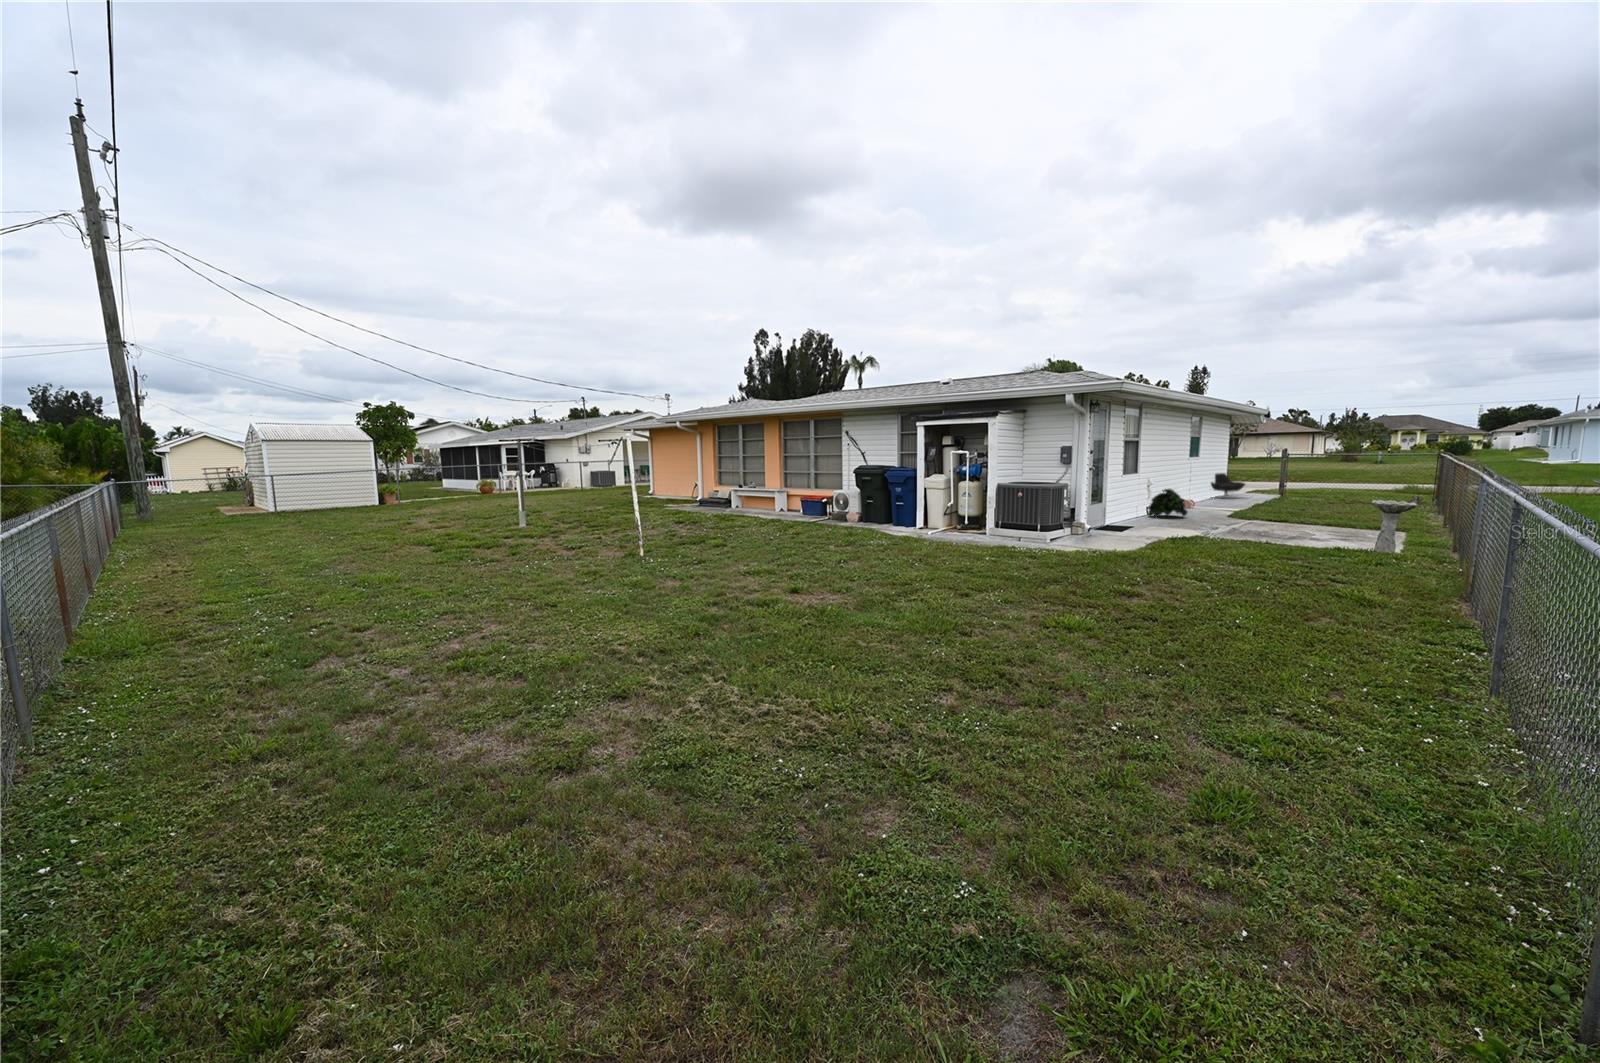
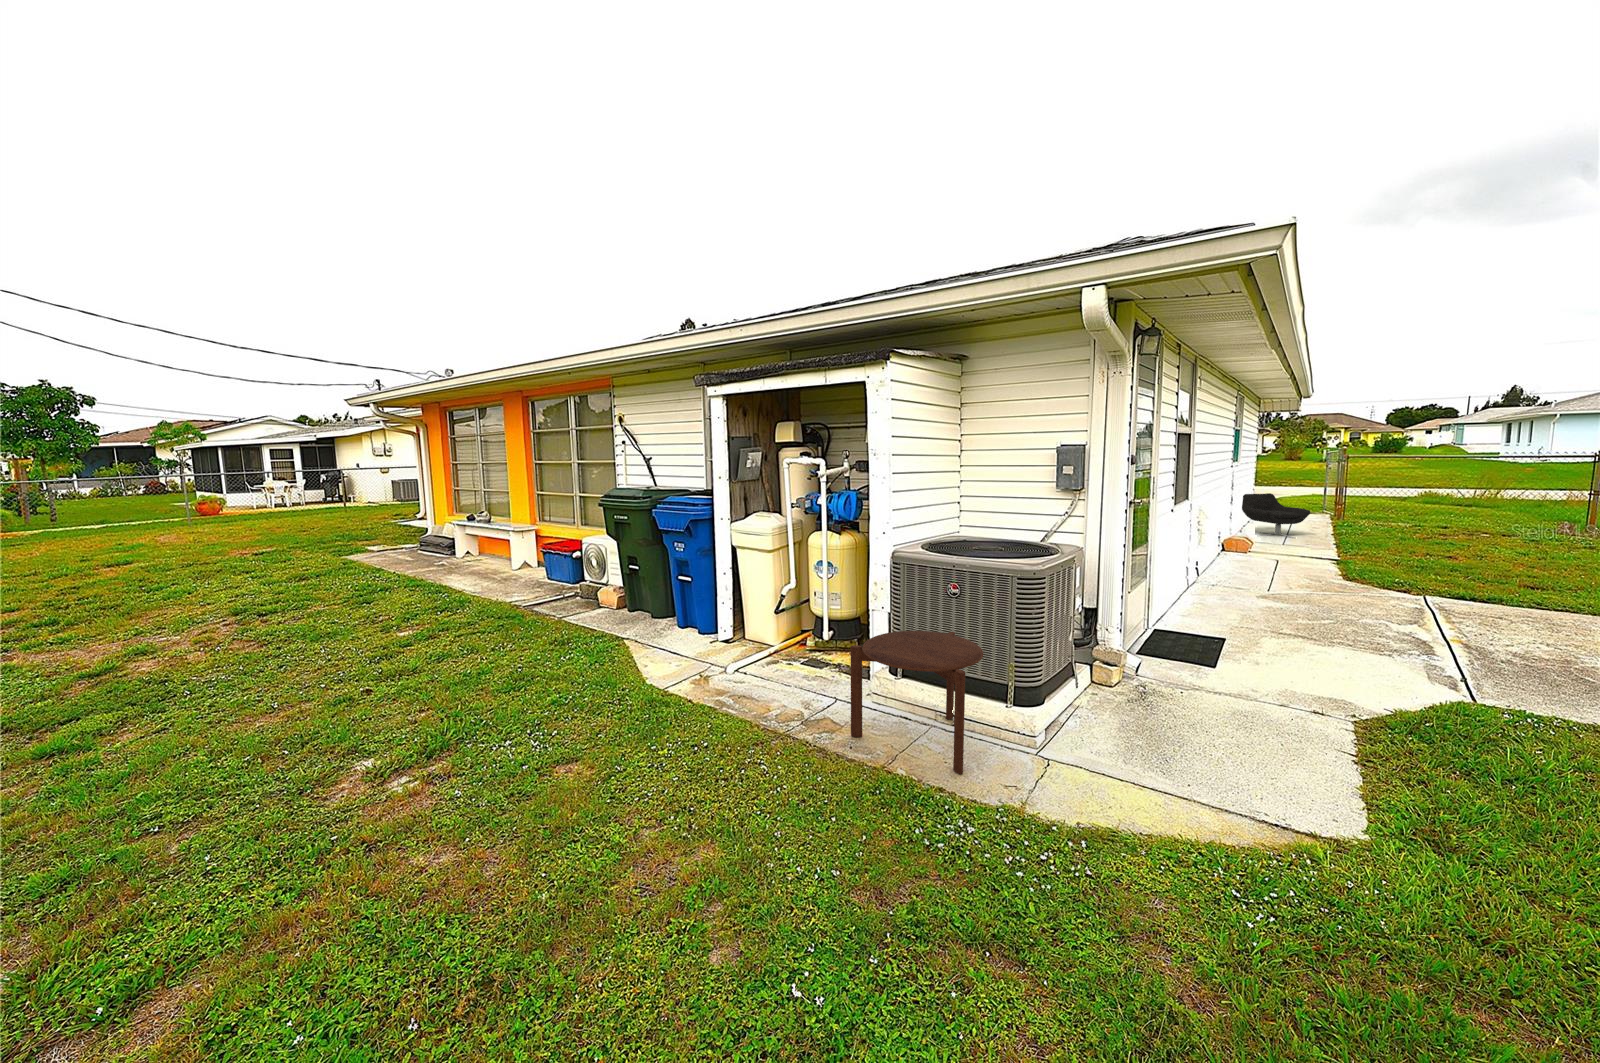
potted plant: present [1147,489,1187,517] -> none [1198,534,1285,594]
side table: none [985,510,1030,546] -> present [850,631,983,774]

